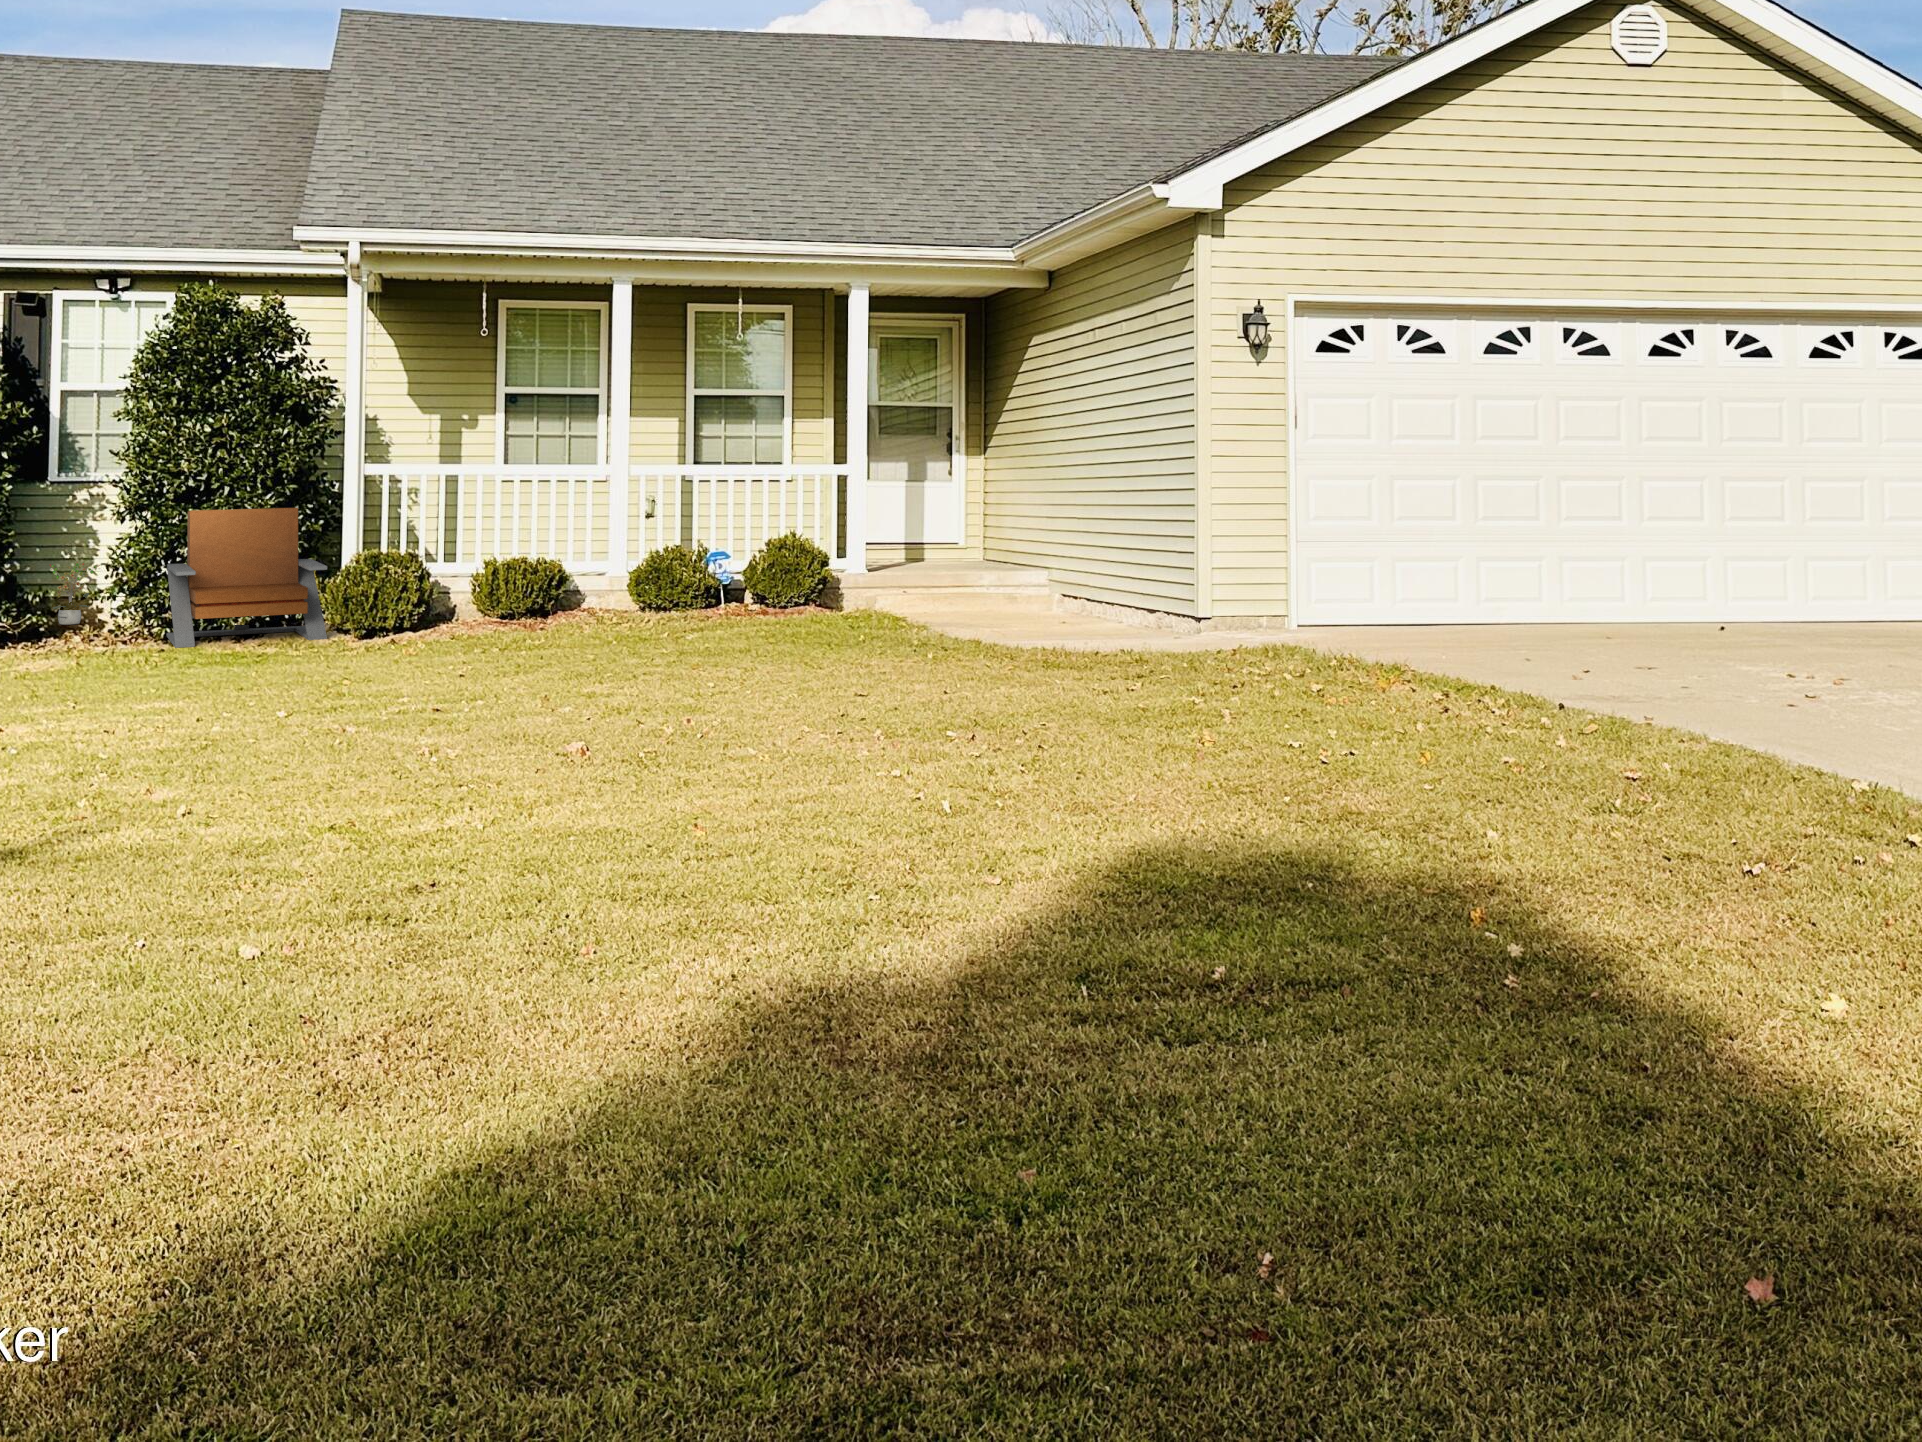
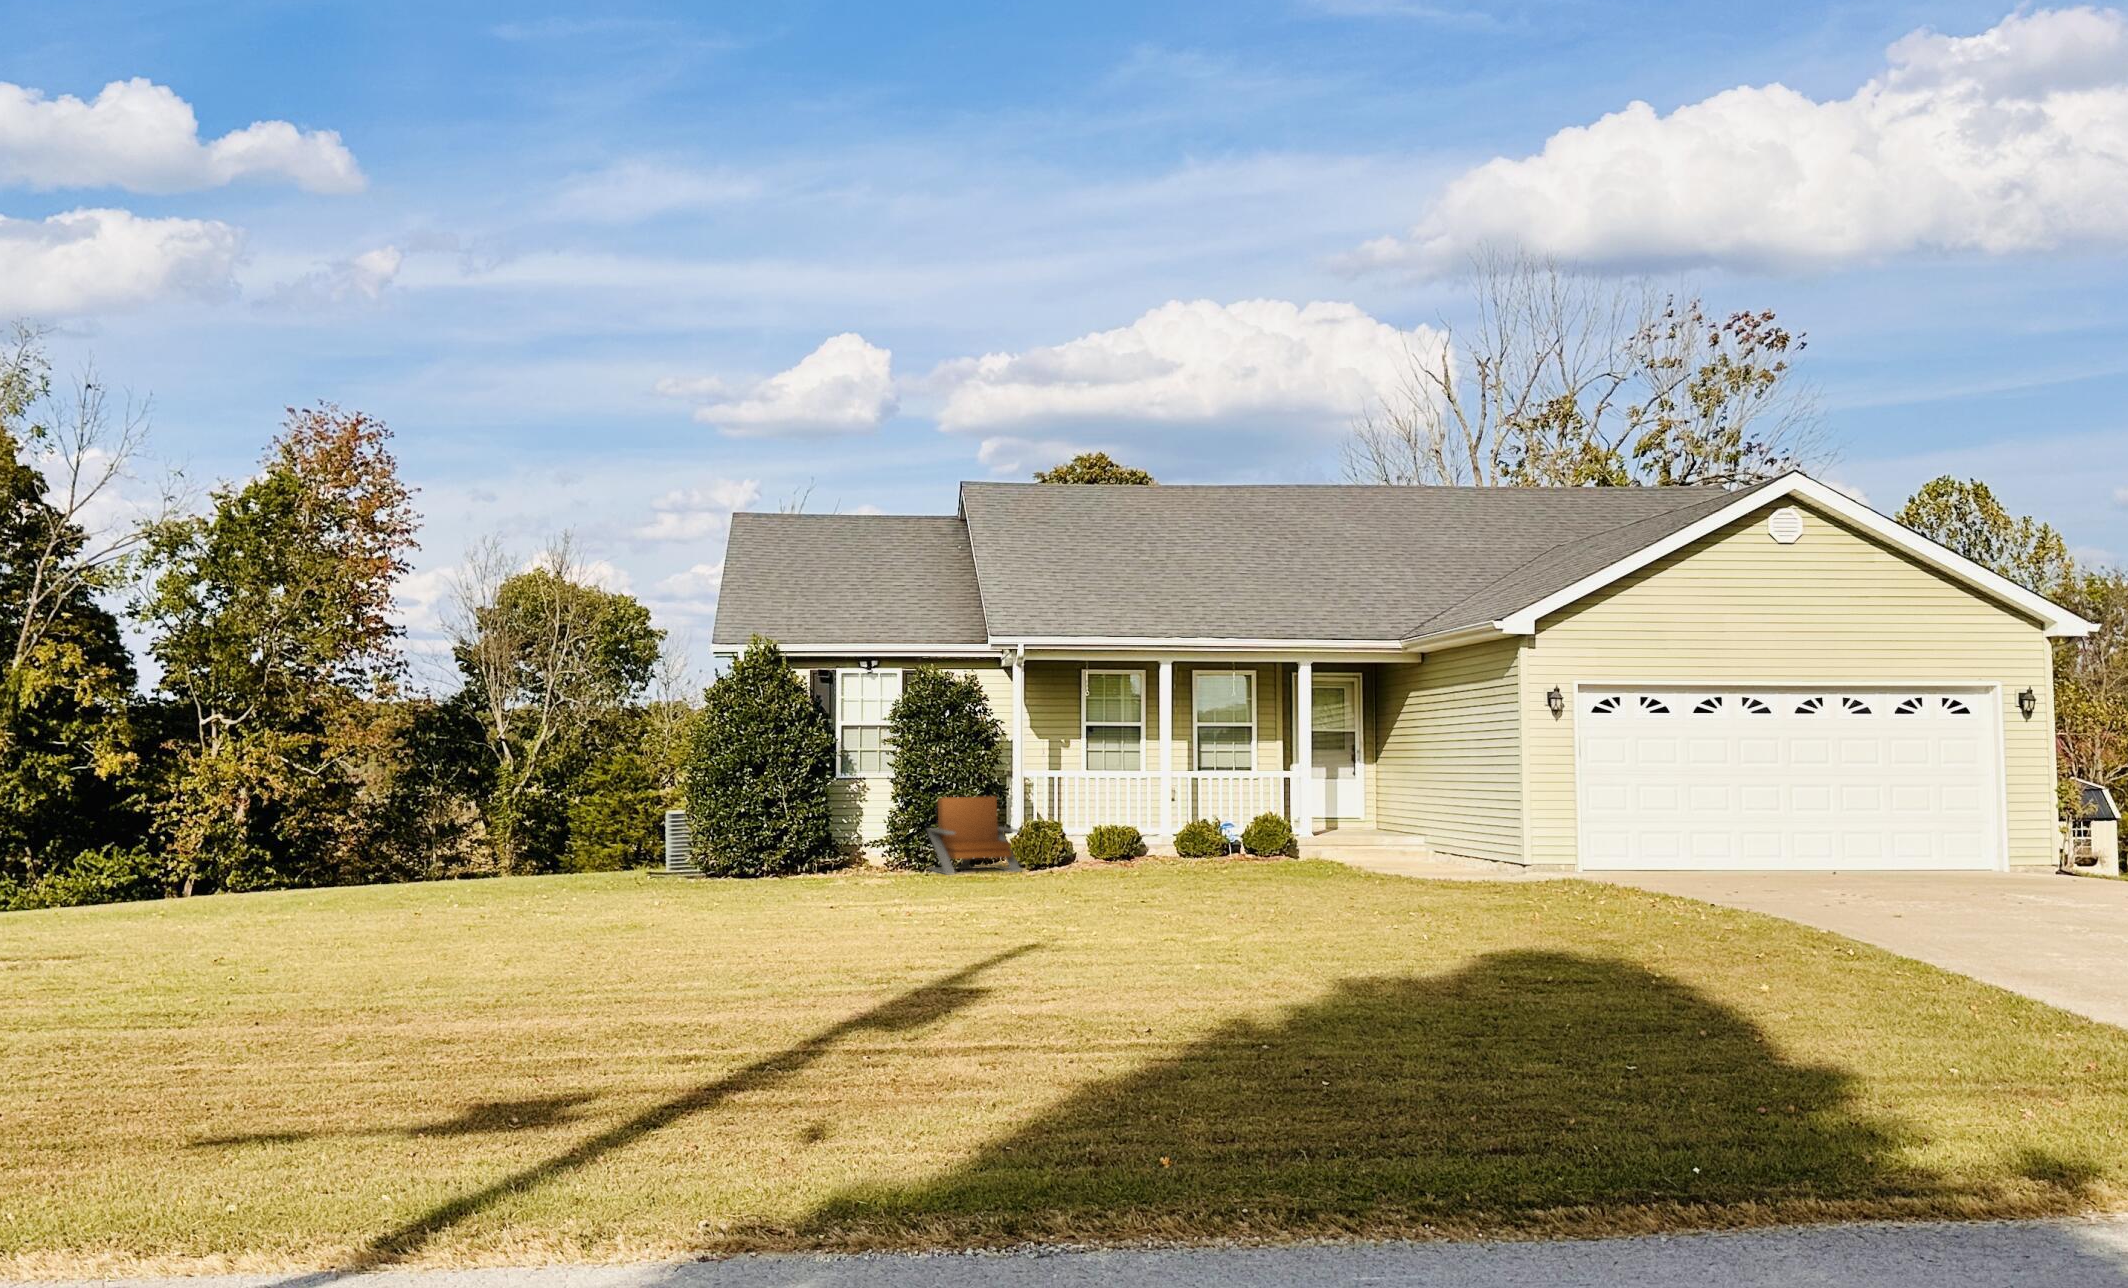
potted plant: present [50,562,100,625] -> none [839,827,866,863]

